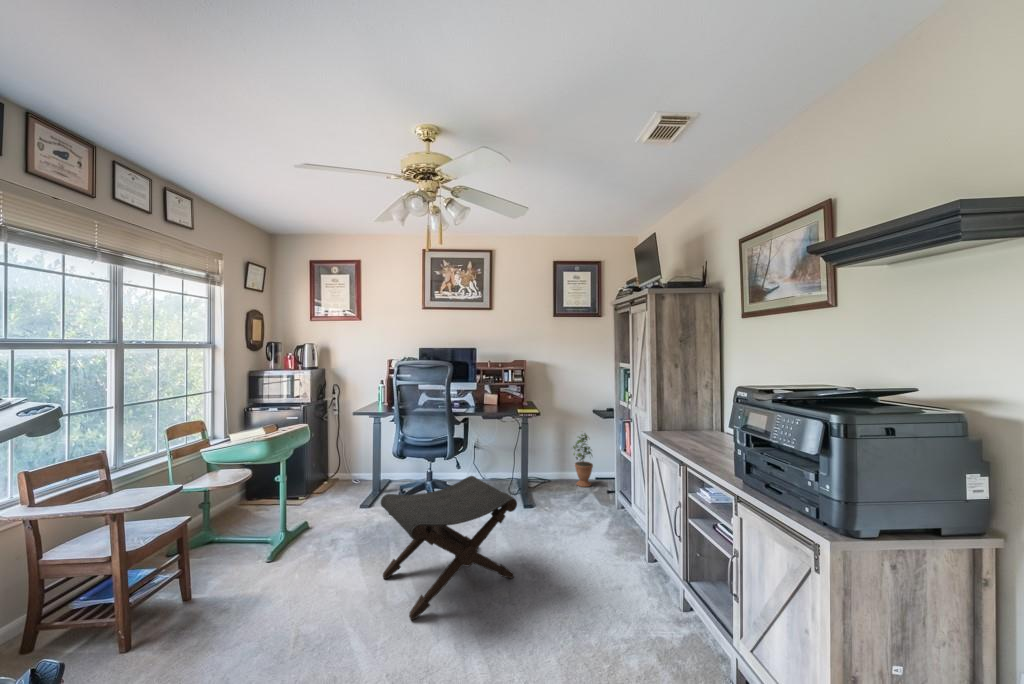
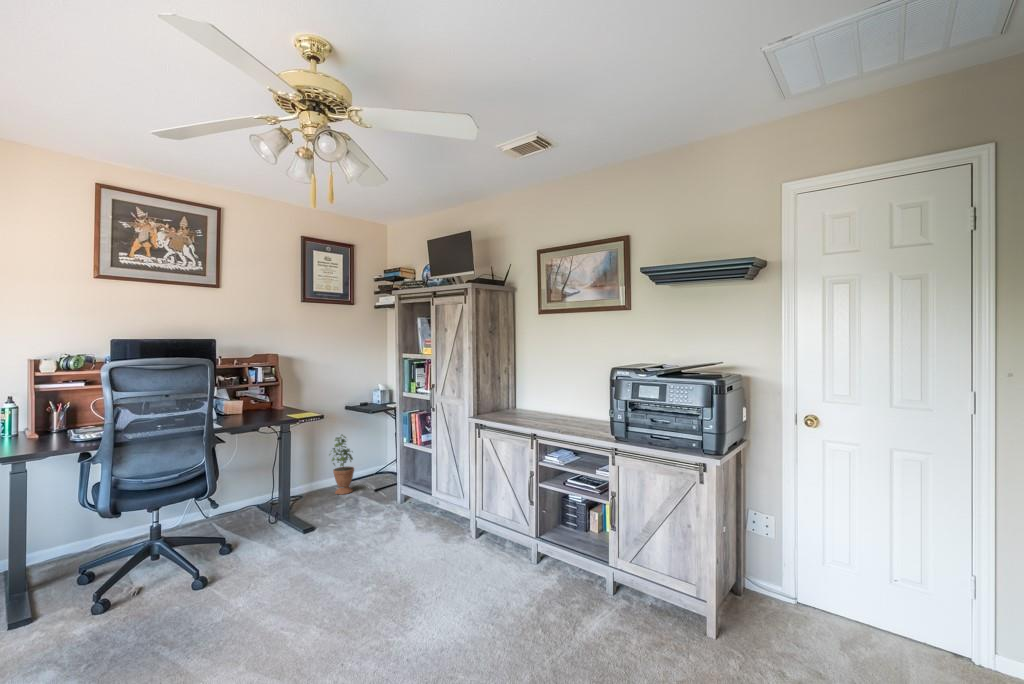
footstool: present [381,476,517,620] -> none [196,490,370,652]

